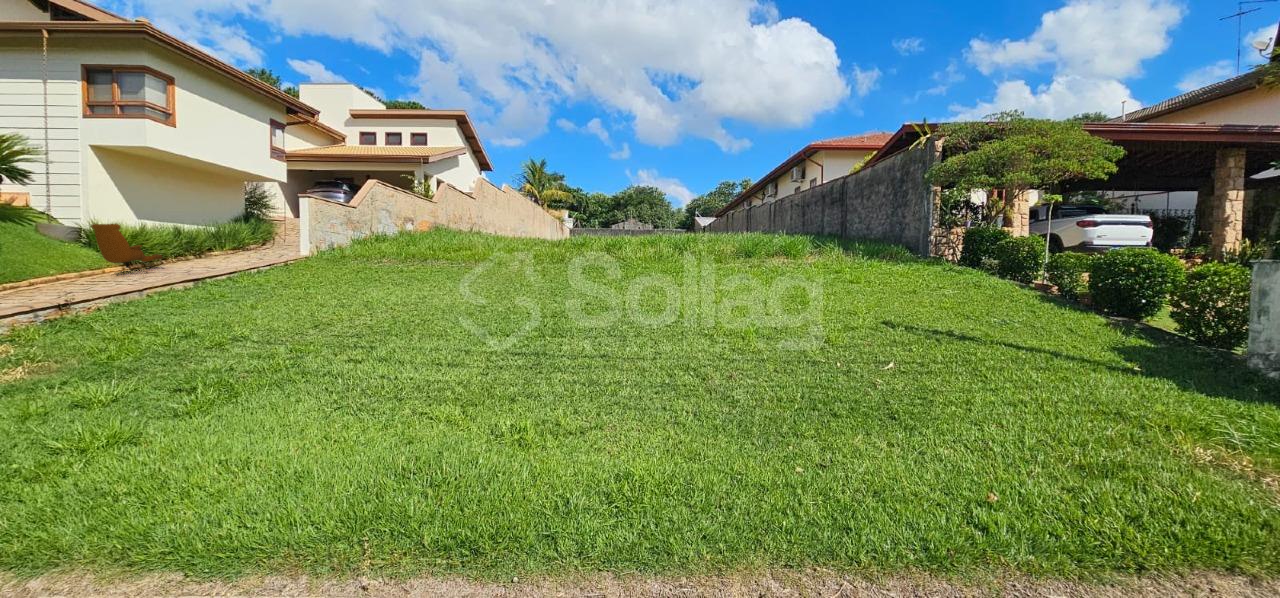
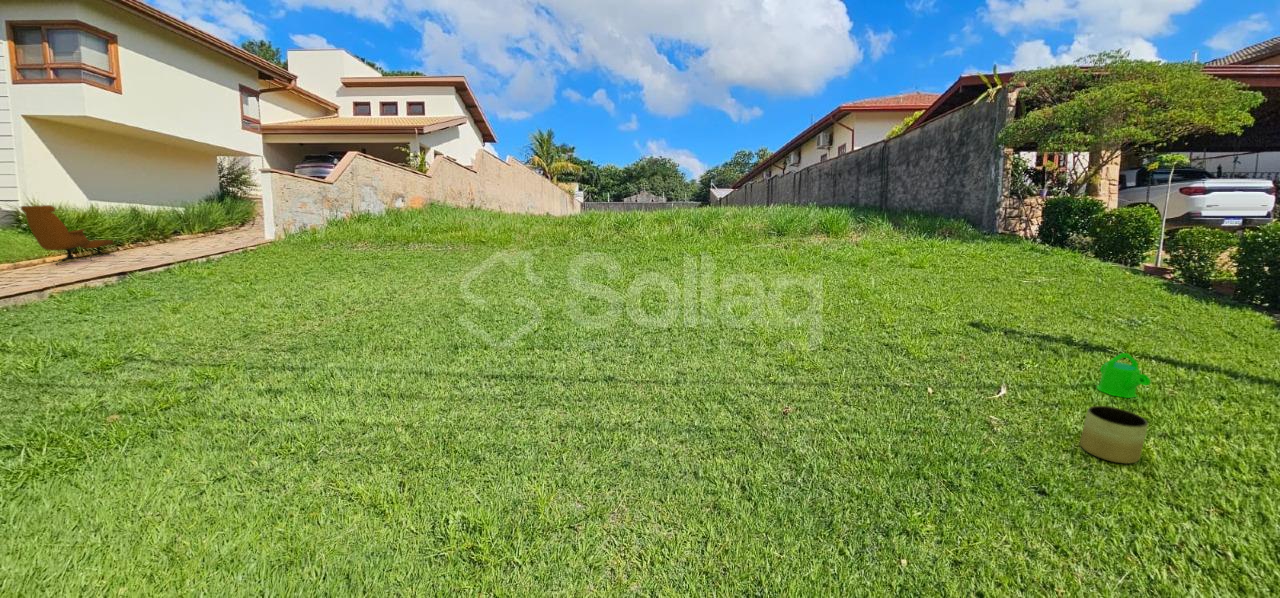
watering can: none [950,335,979,366] -> present [1097,353,1150,398]
planter: none [920,364,957,399] -> present [1080,406,1148,464]

